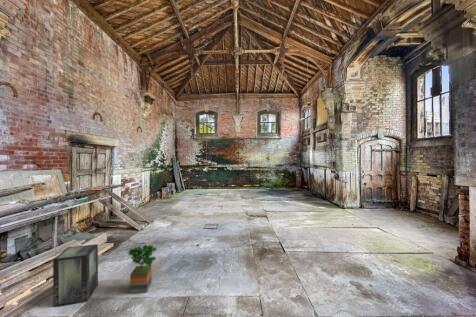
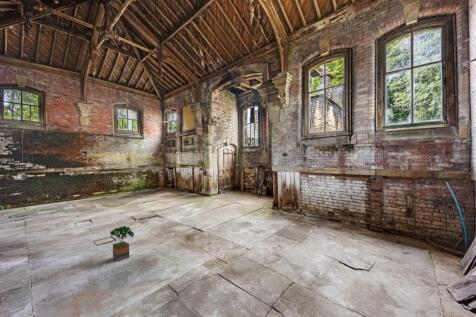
storage box: present [53,244,98,307] -> none [53,233,89,282]

